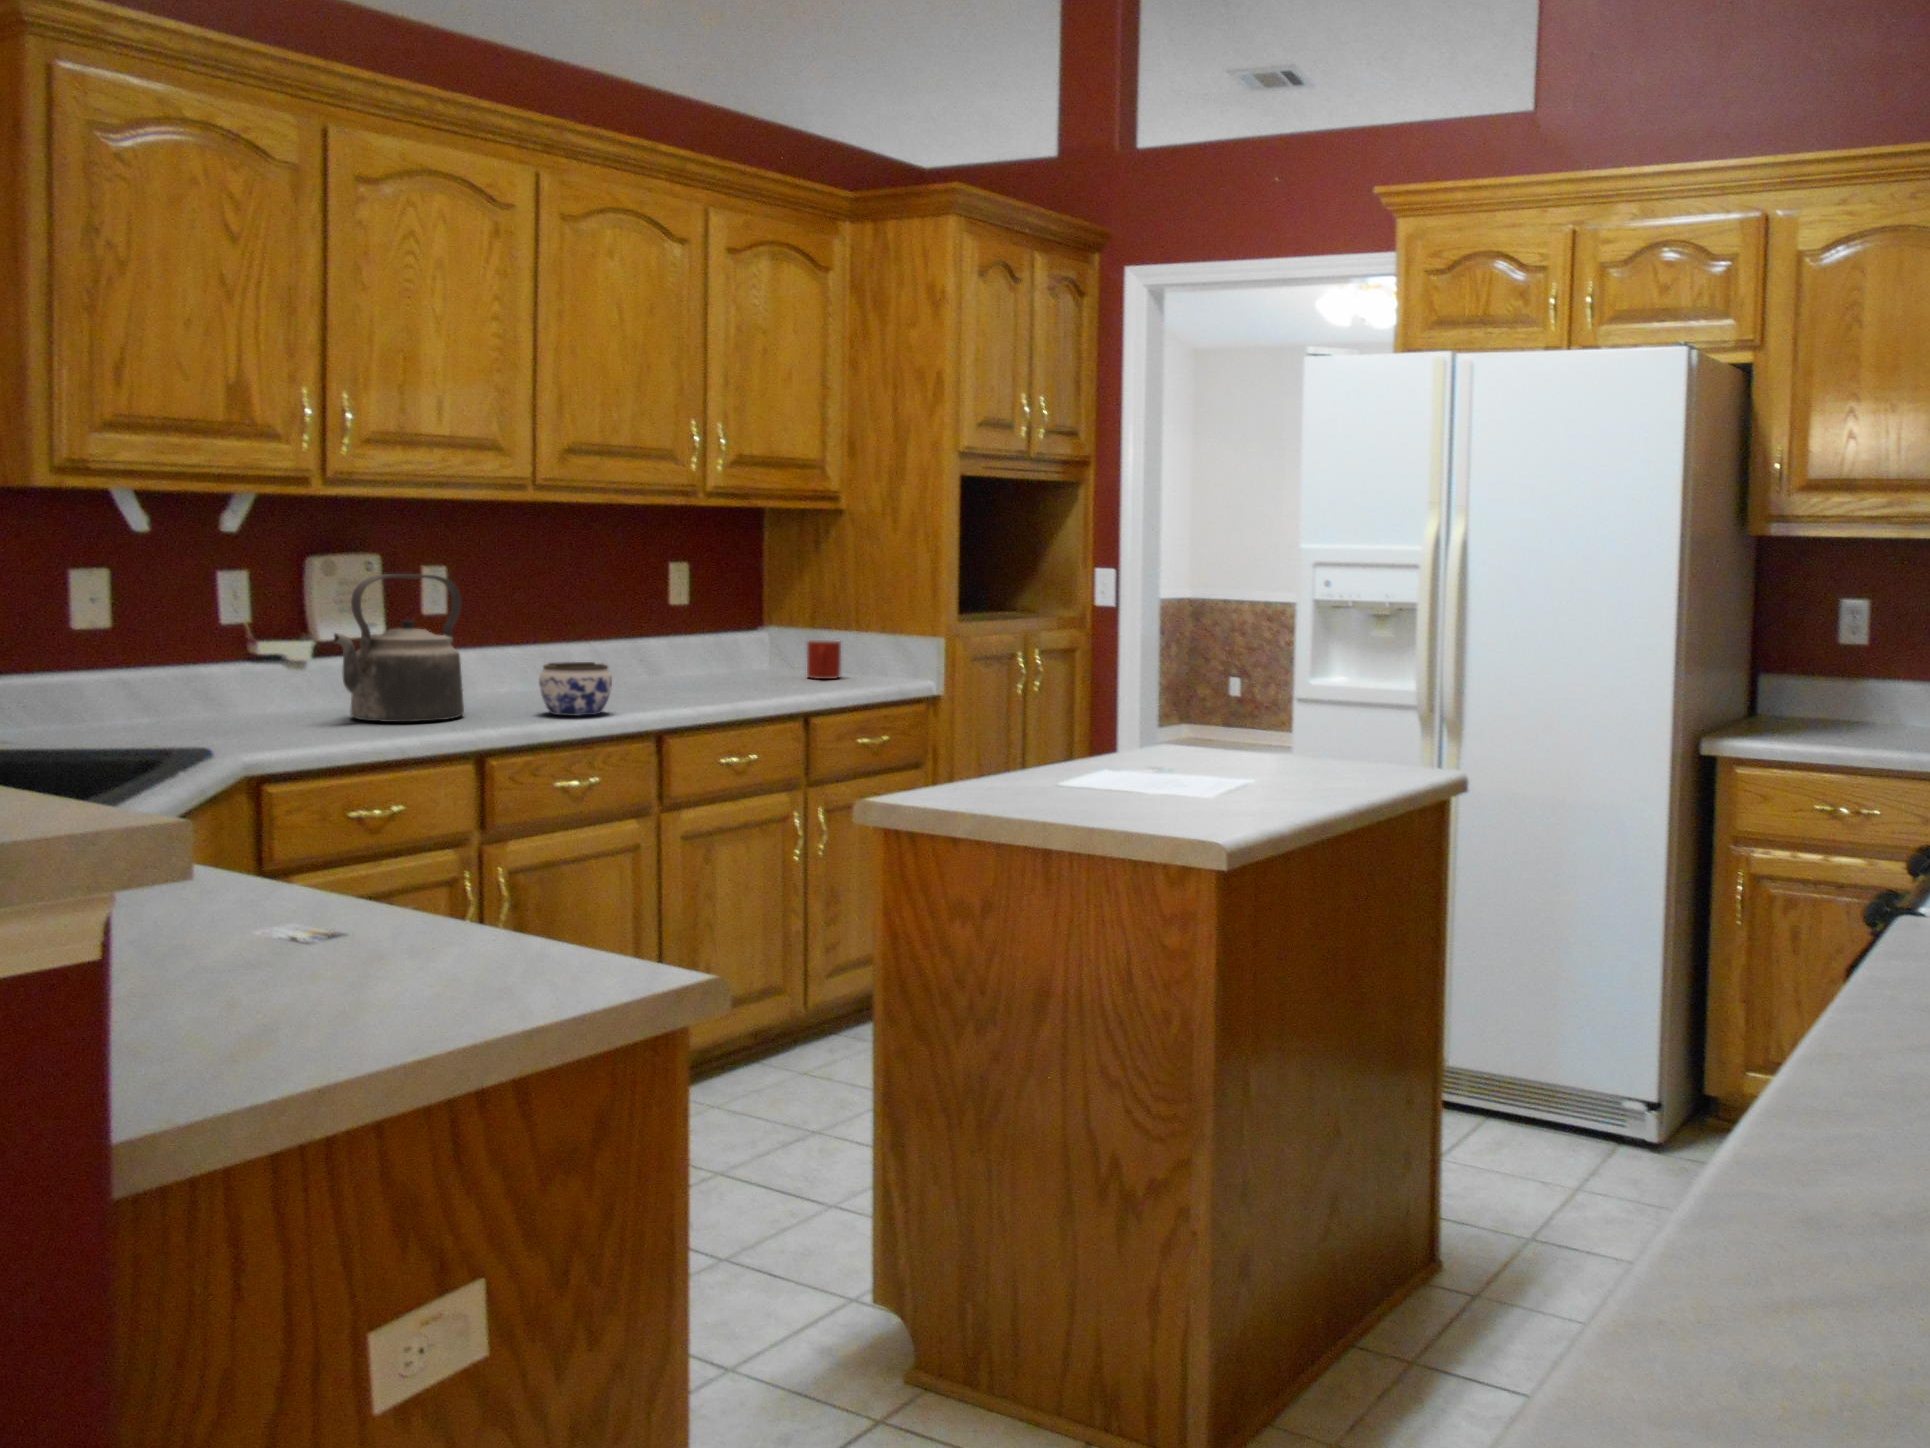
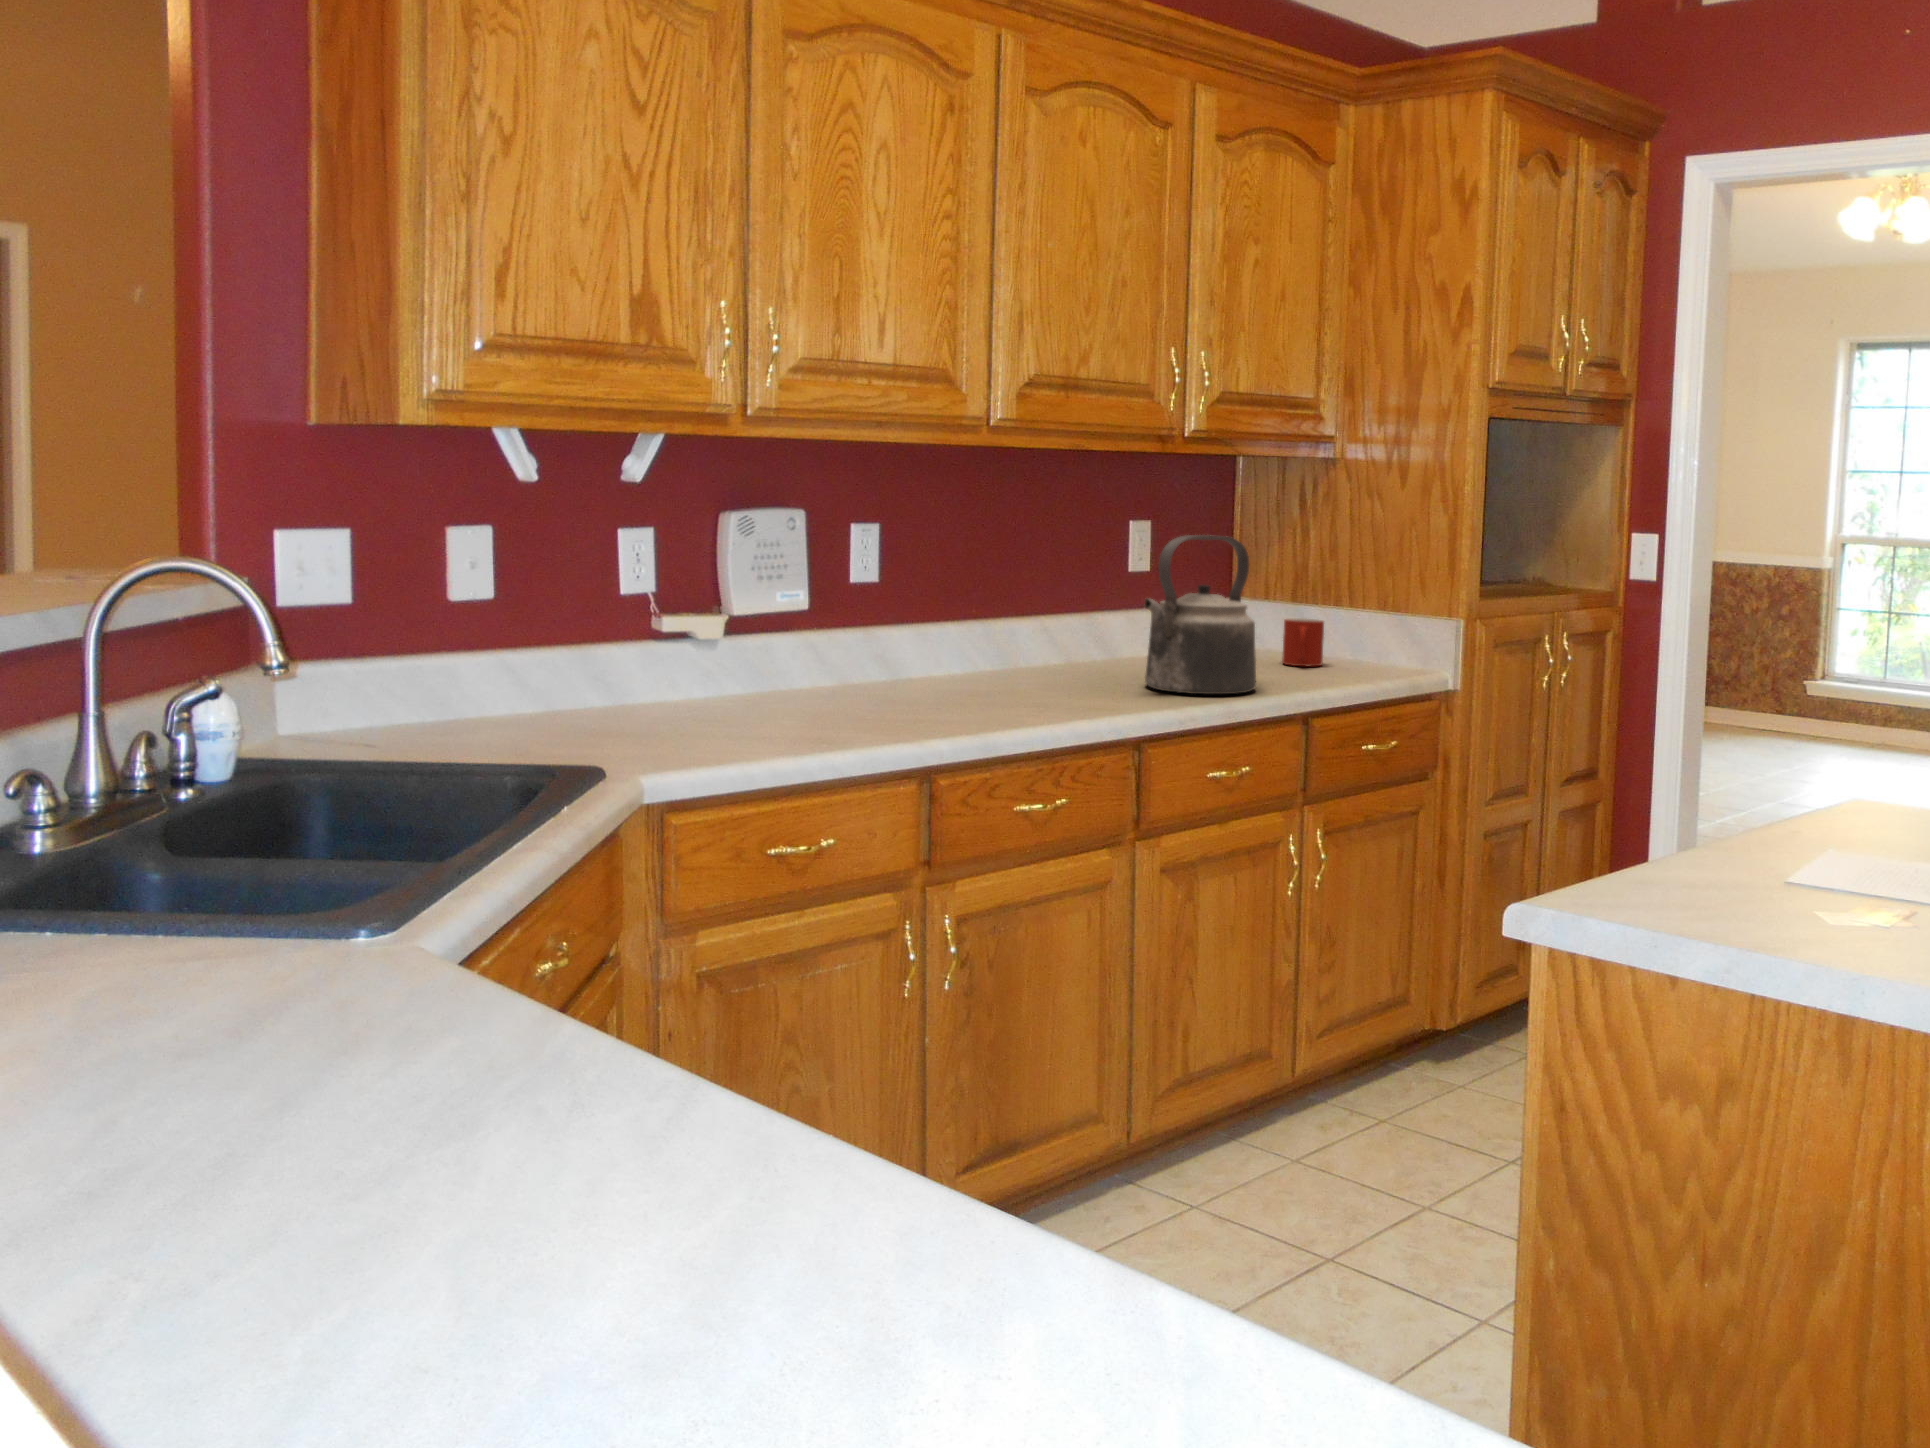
kettle: present [334,574,464,722] -> present [1145,535,1256,694]
jar: present [539,662,612,716] -> none [989,650,1076,718]

